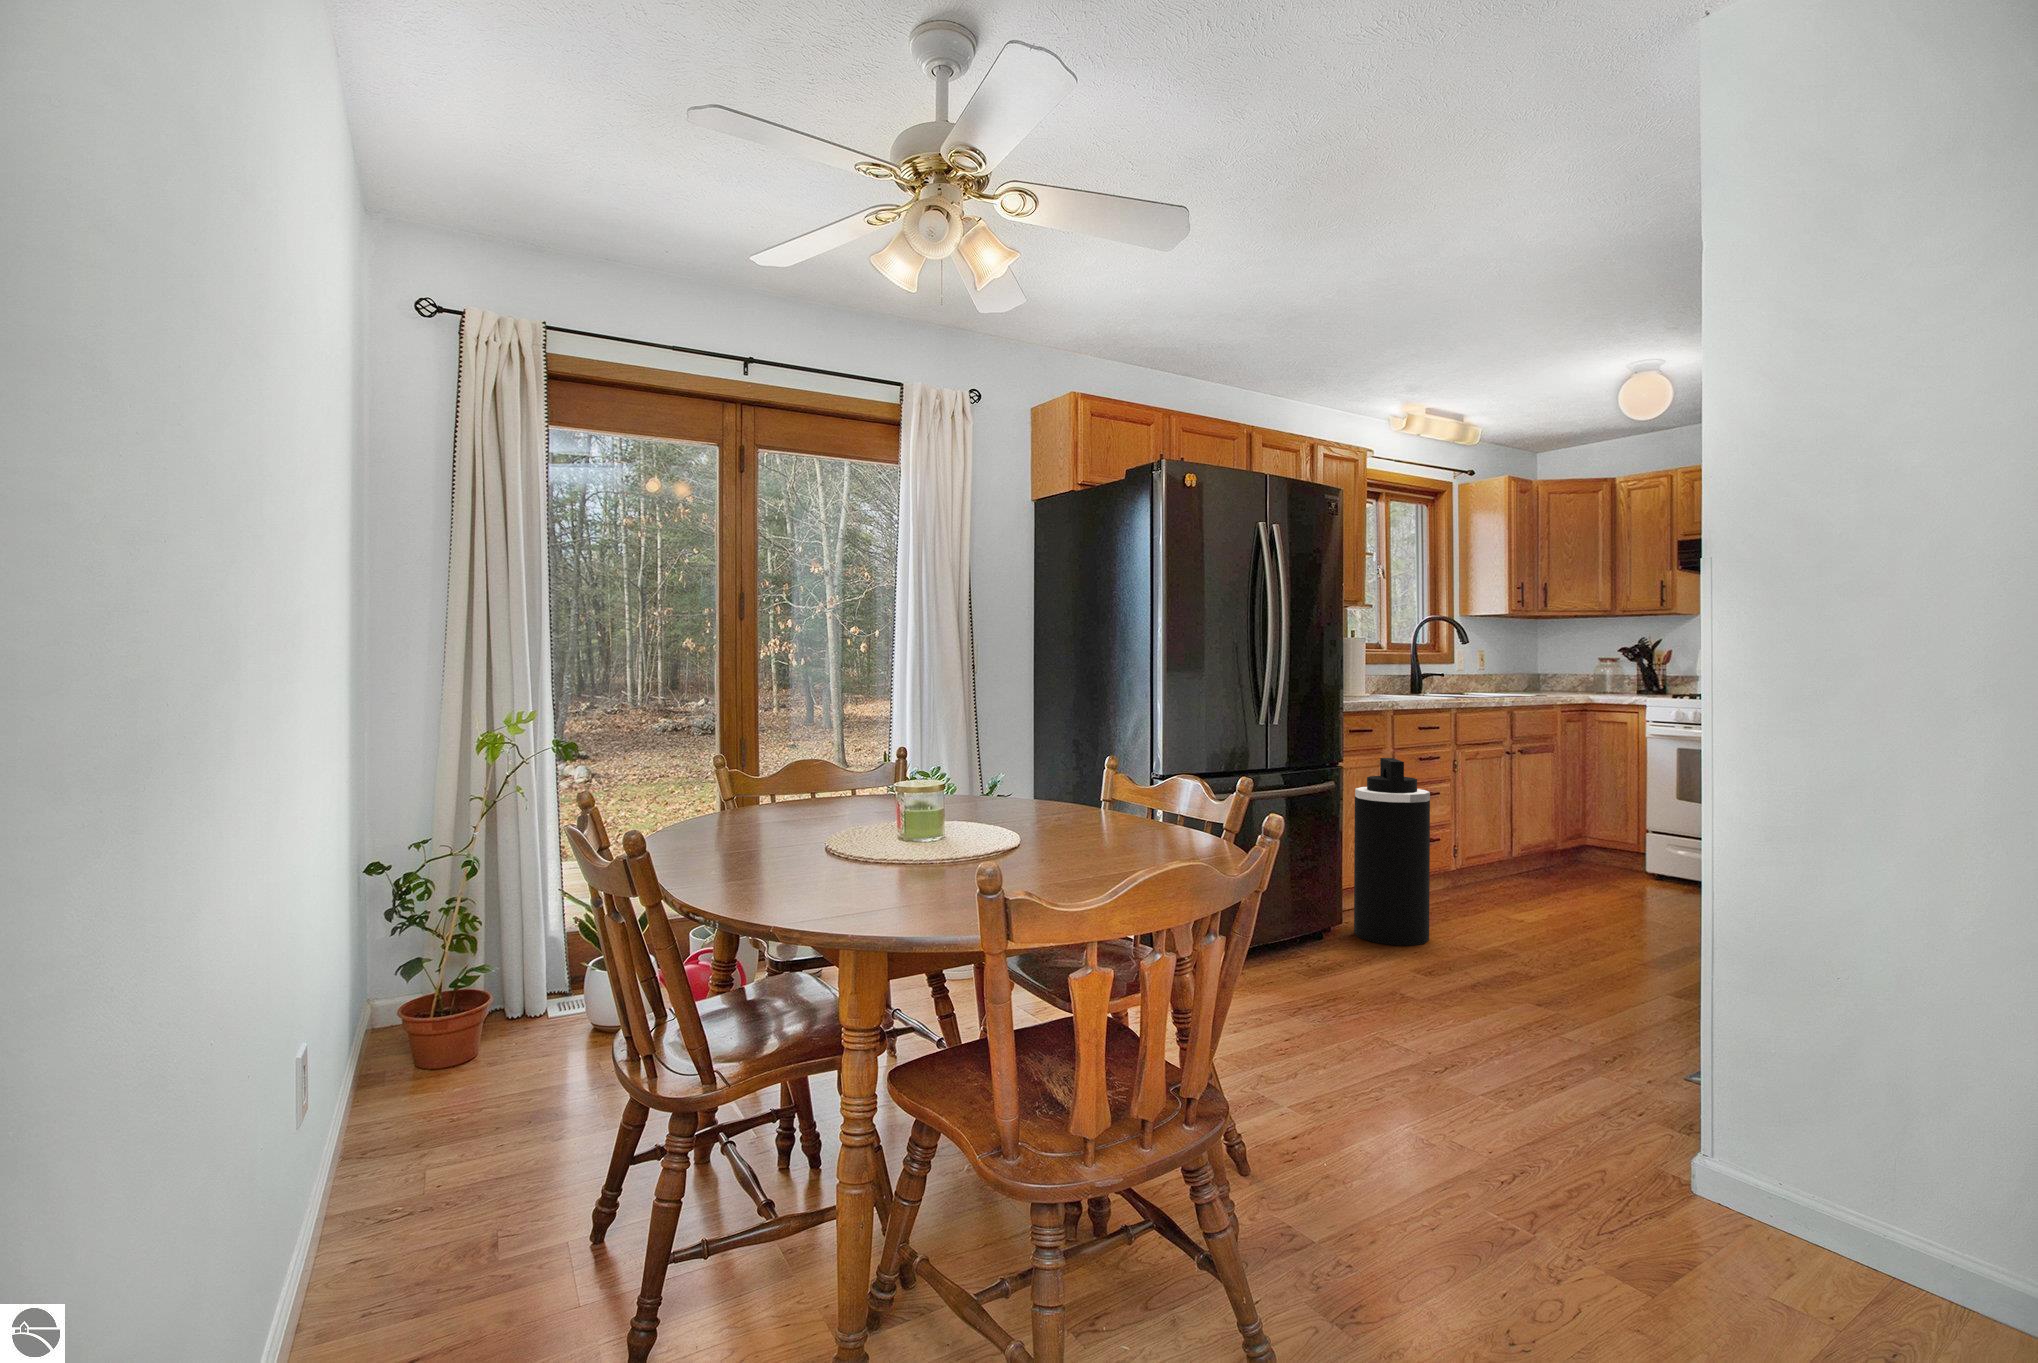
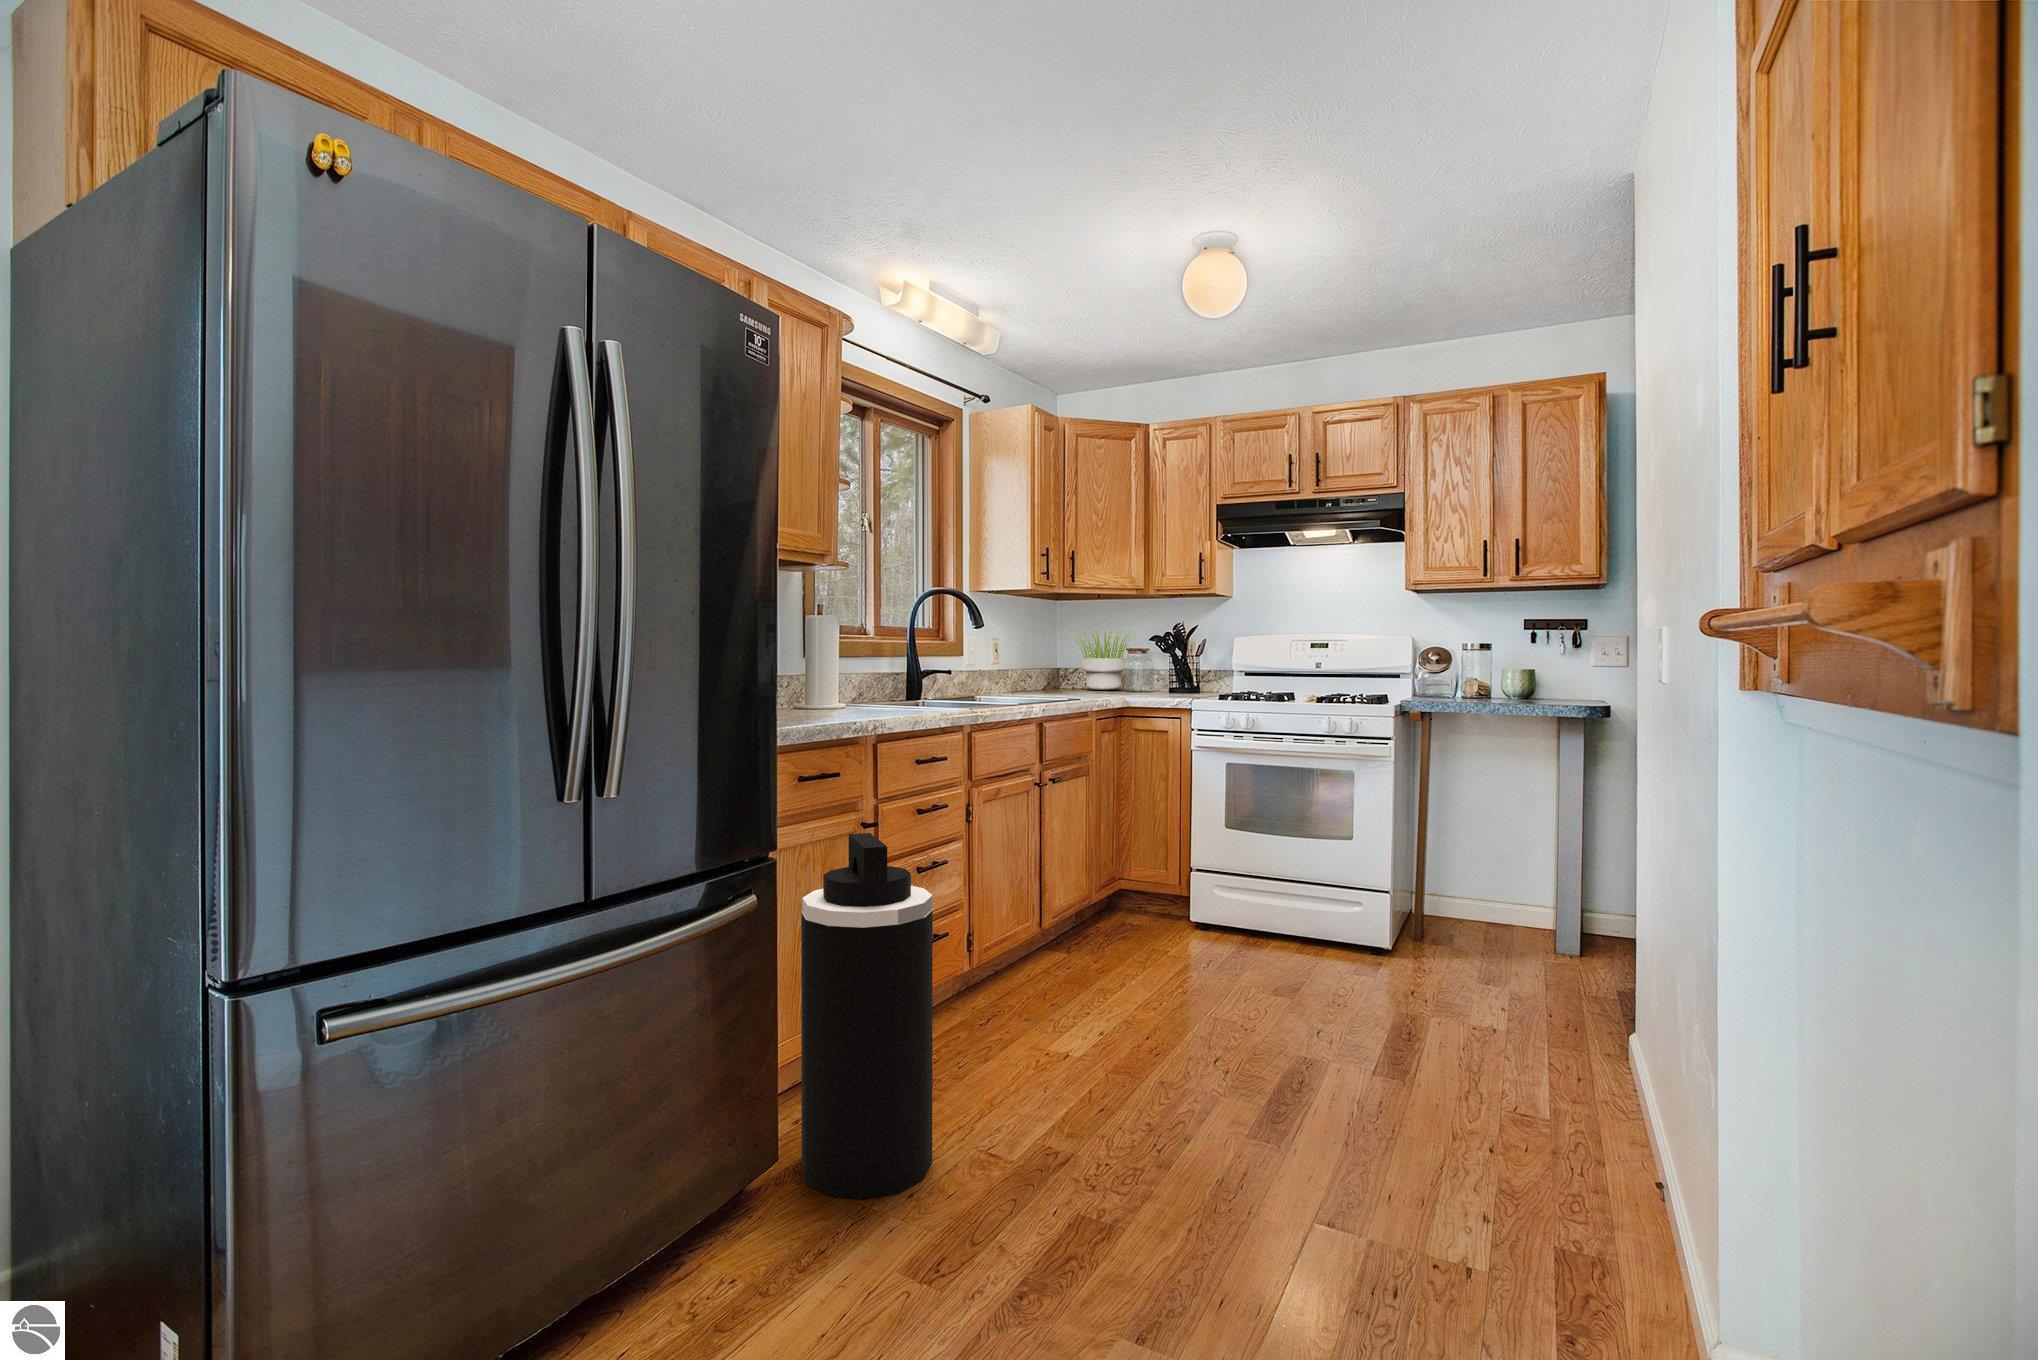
potted plant: none [1546,641,1611,691] -> present [1076,630,1133,690]

